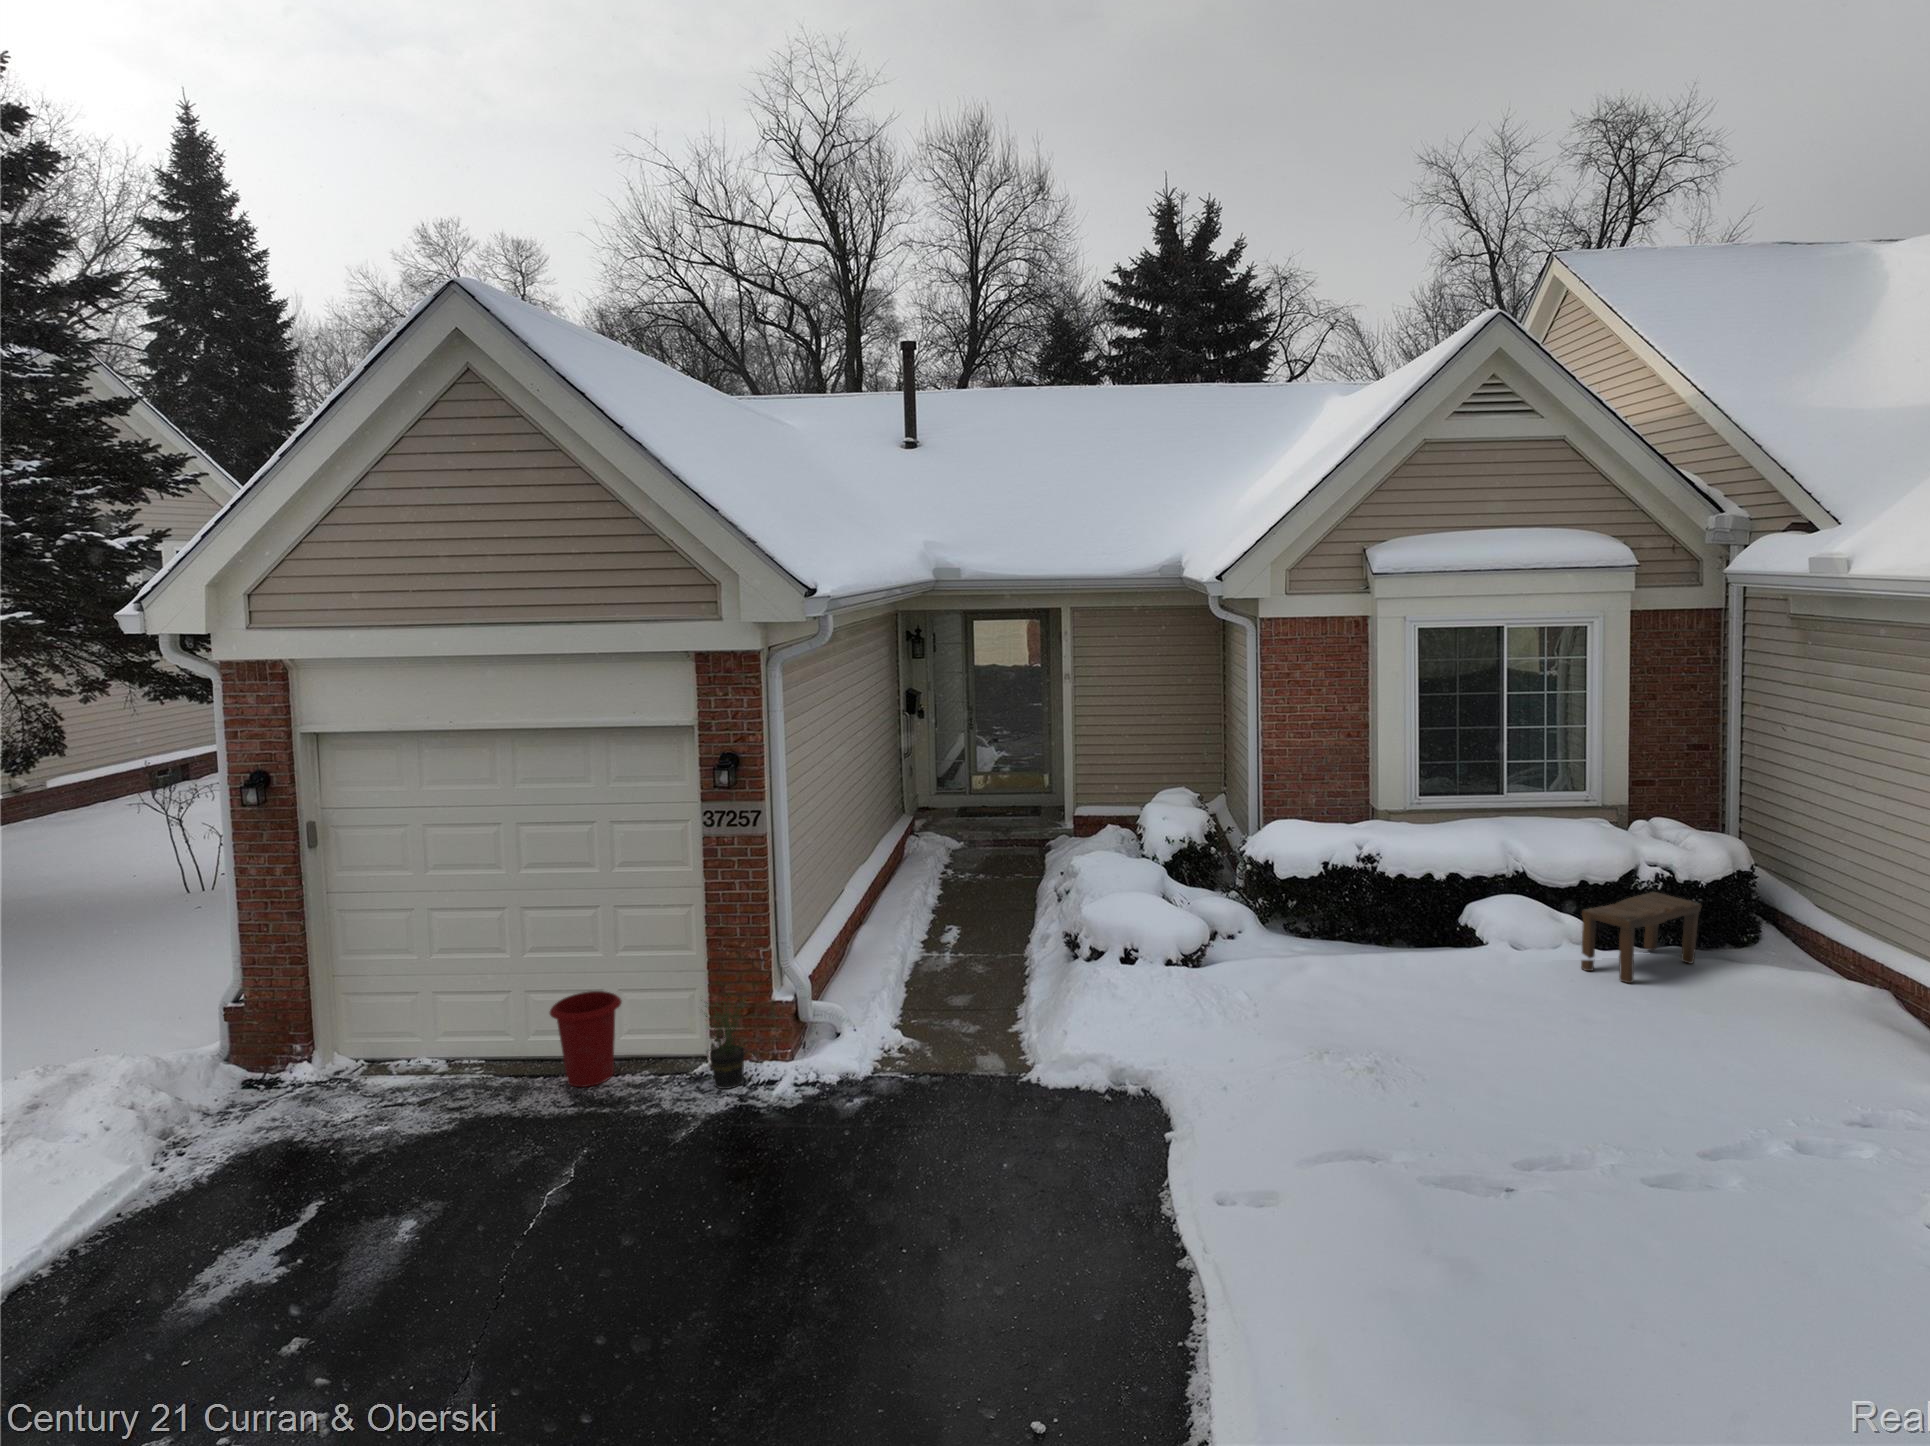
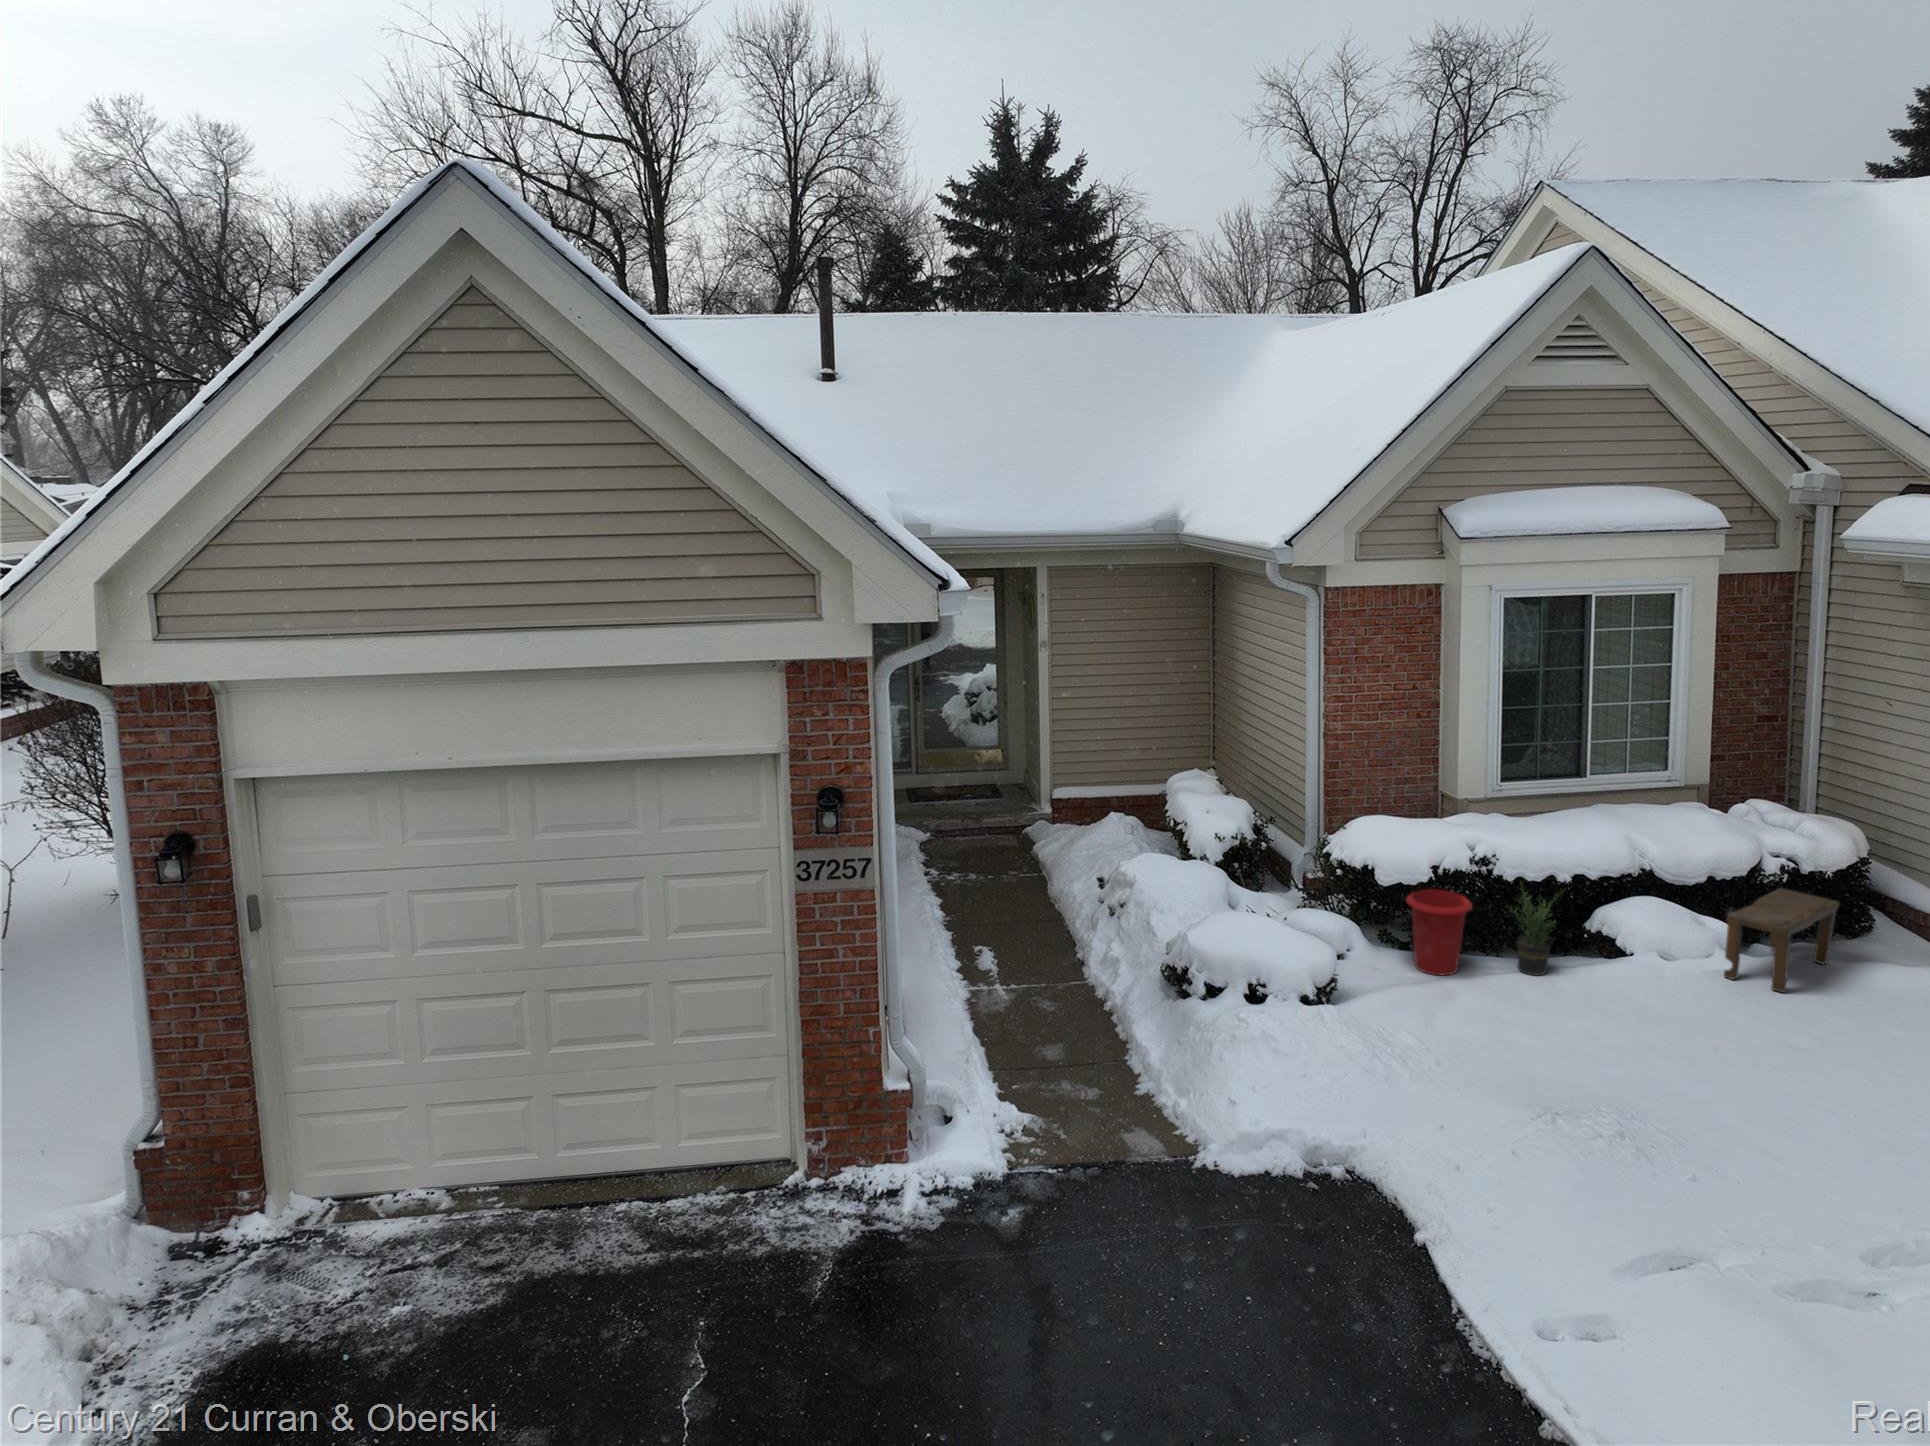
potted plant: present [705,986,746,1089] -> present [1515,884,1558,976]
waste bin: present [550,991,621,1087] -> present [1406,889,1472,975]

